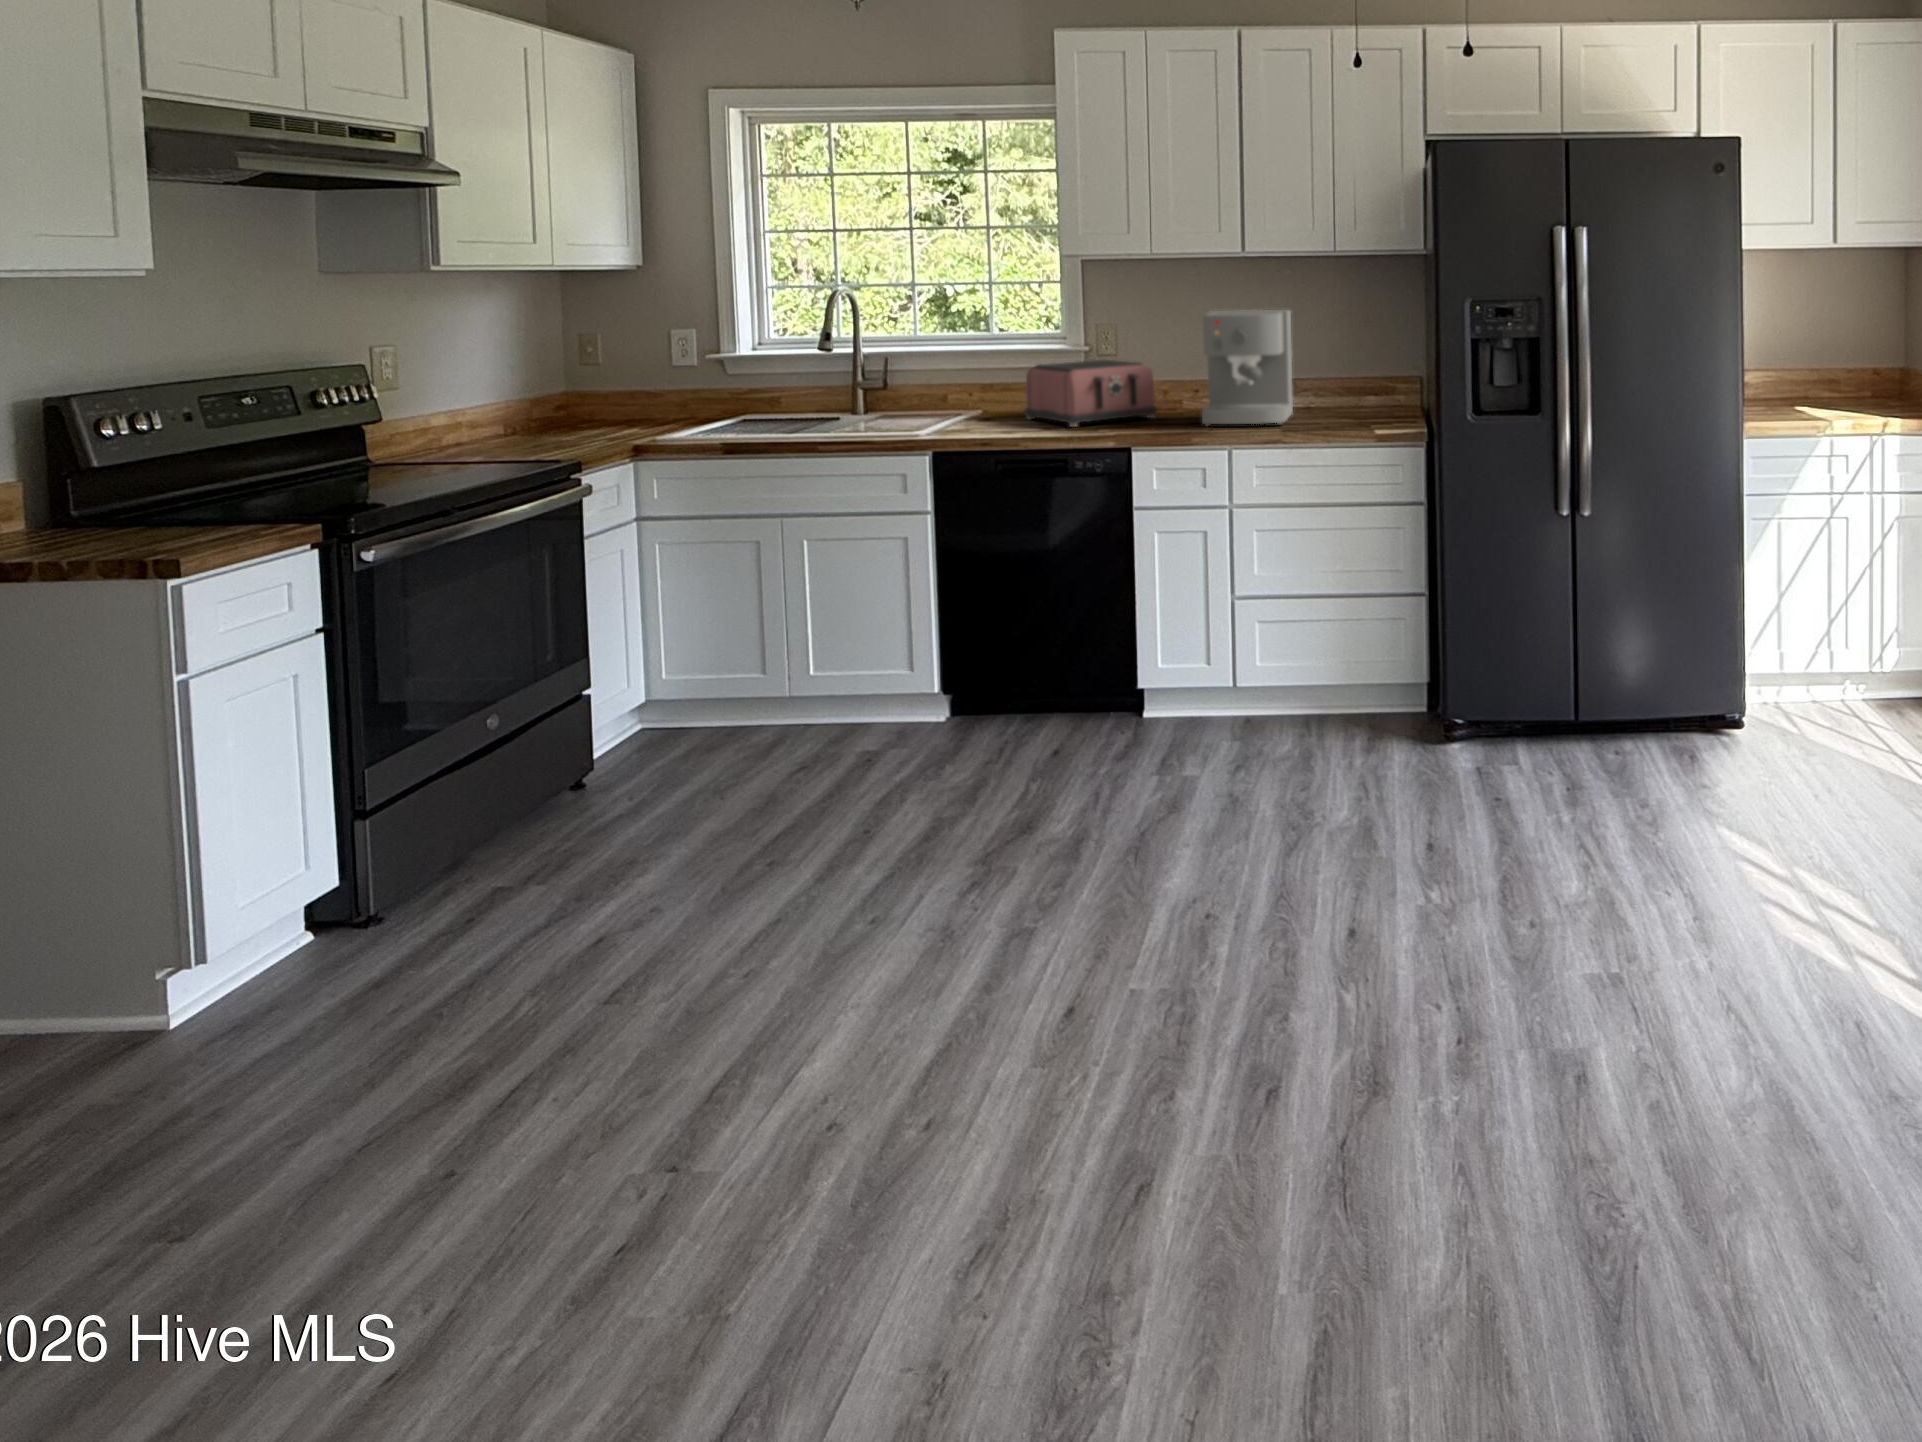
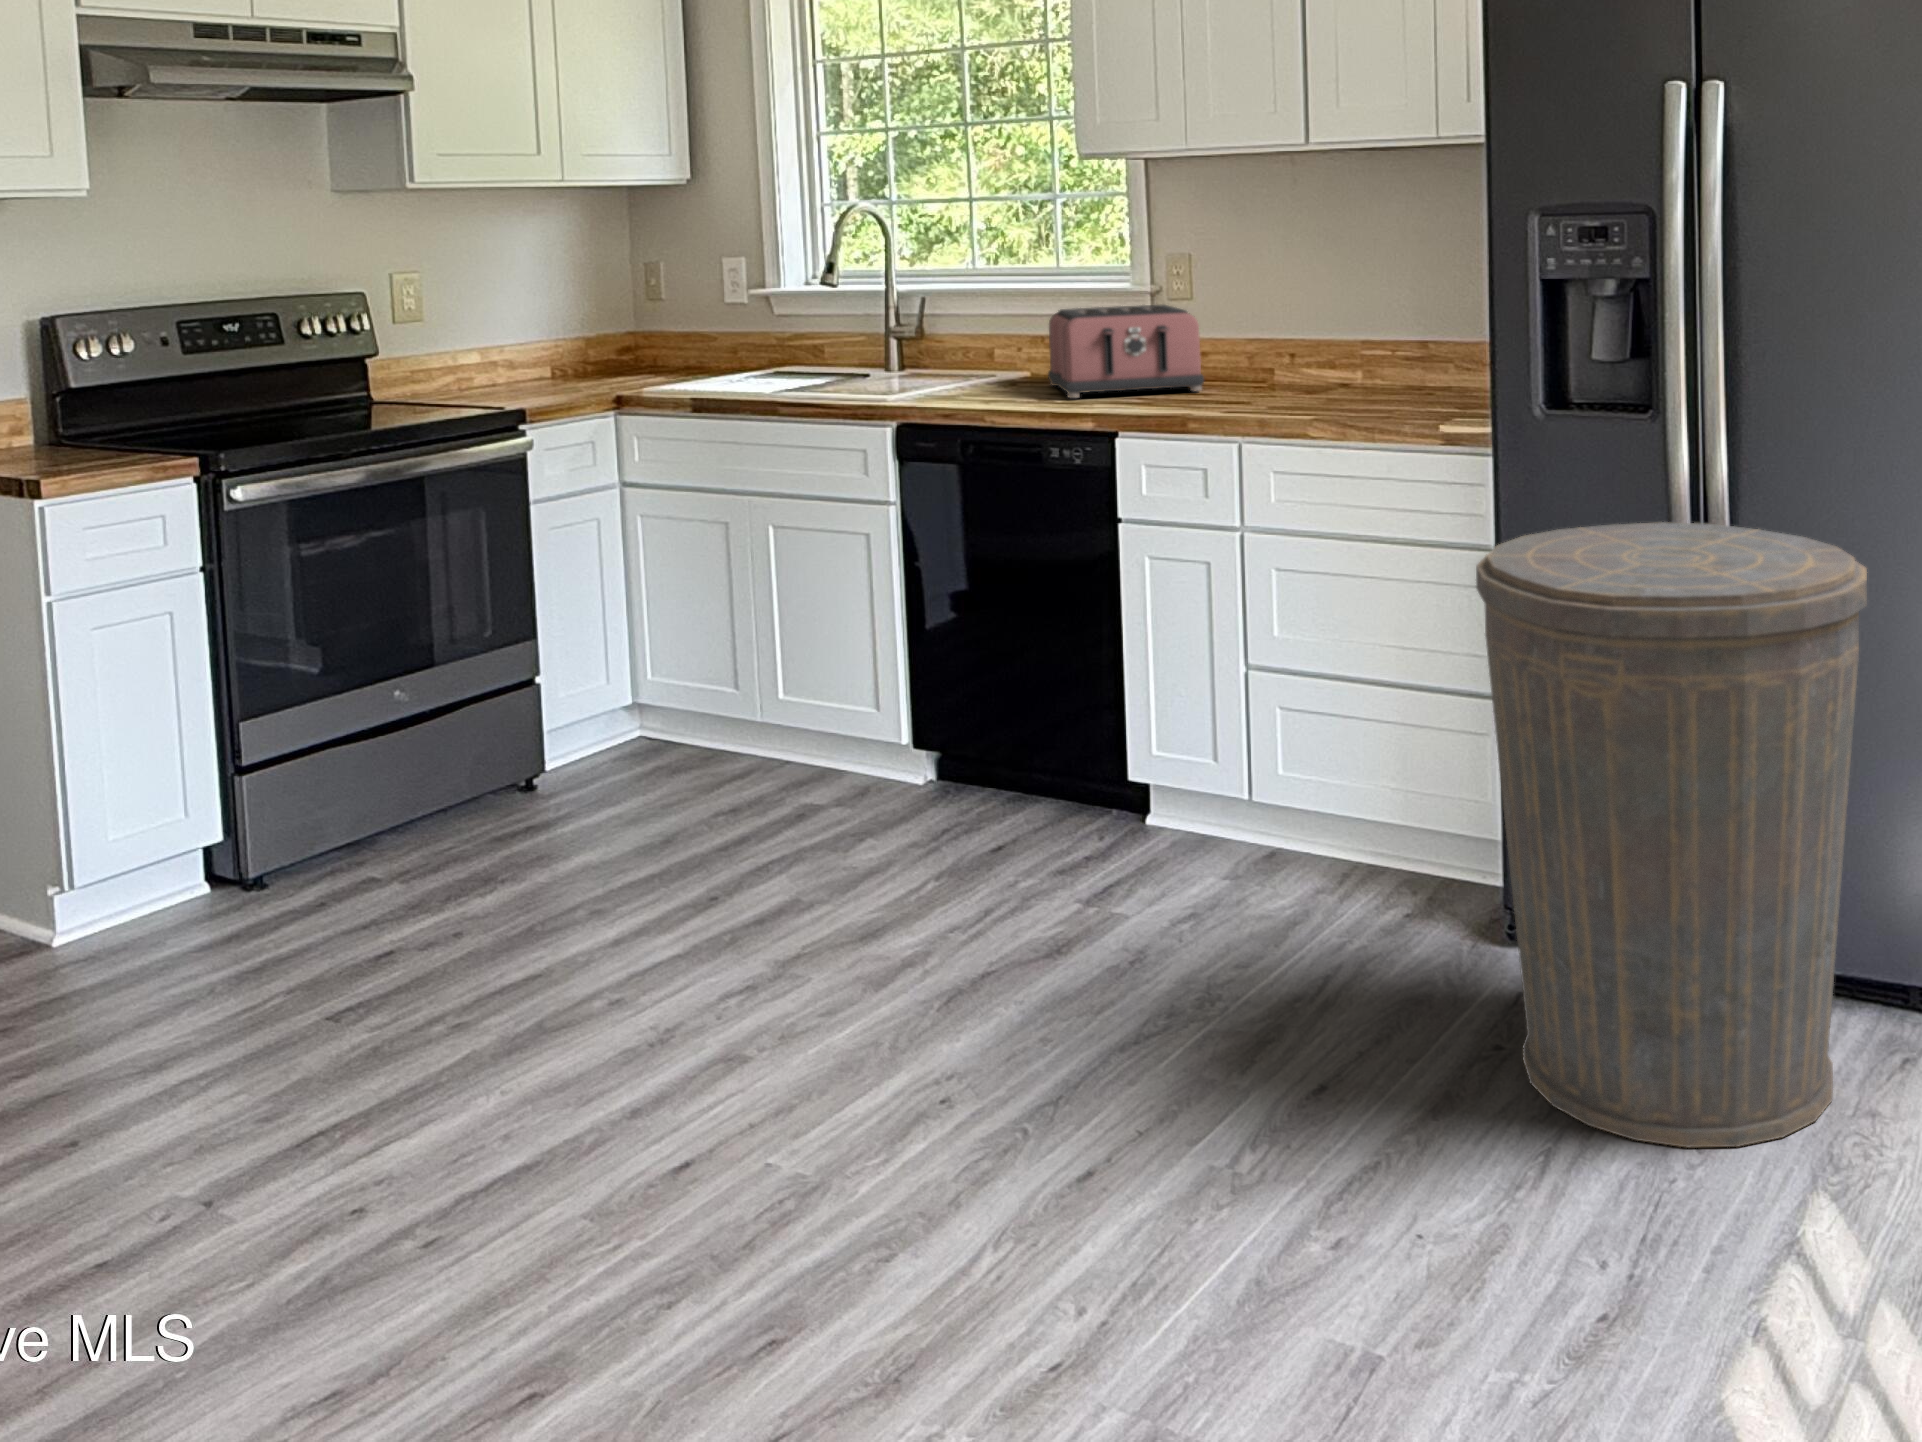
coffee maker: present [1202,310,1293,426] -> none [1227,232,1391,410]
trash can: none [1491,475,1708,827] -> present [1476,522,1867,1148]

